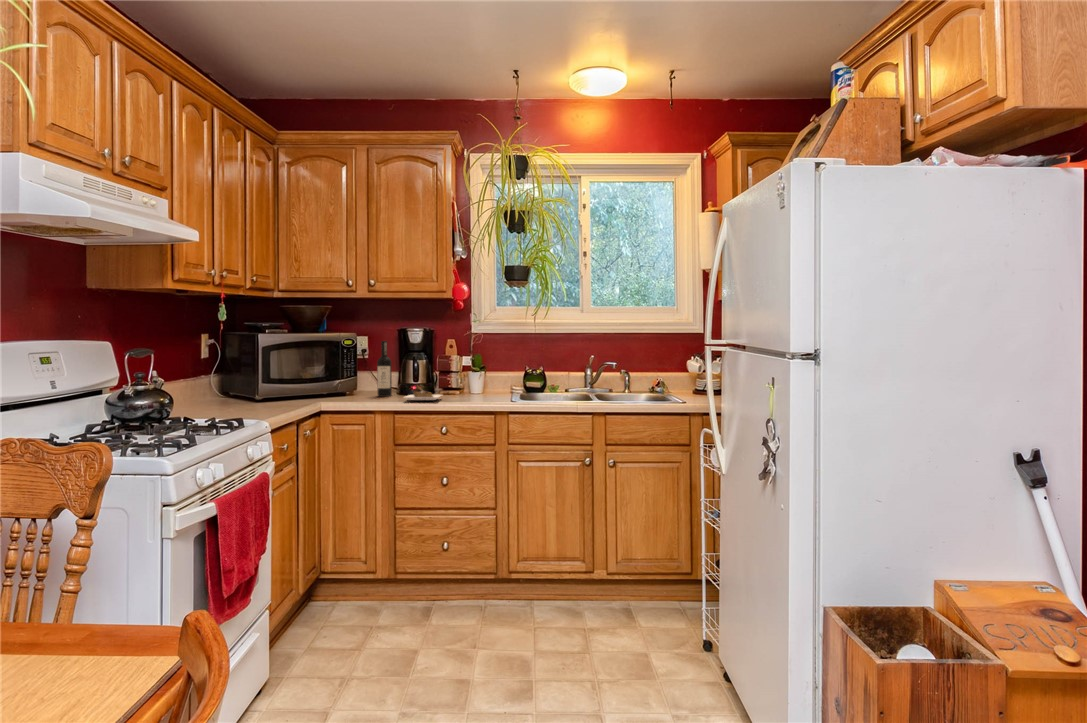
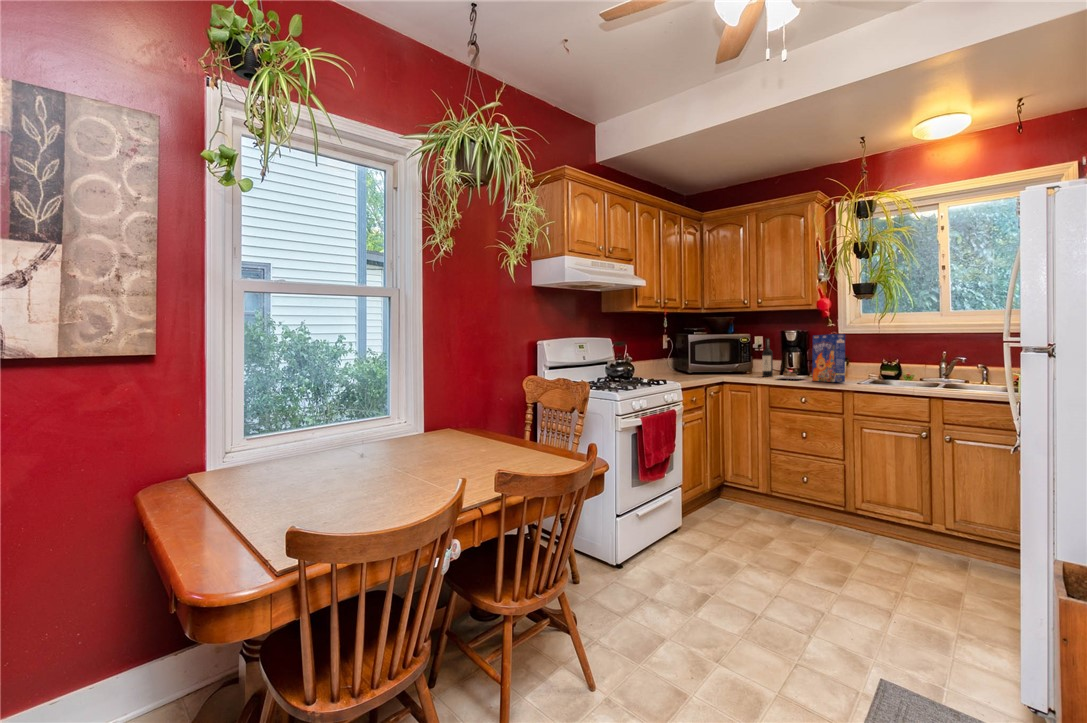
cereal box: none [455,339,498,404] -> present [812,334,845,382]

